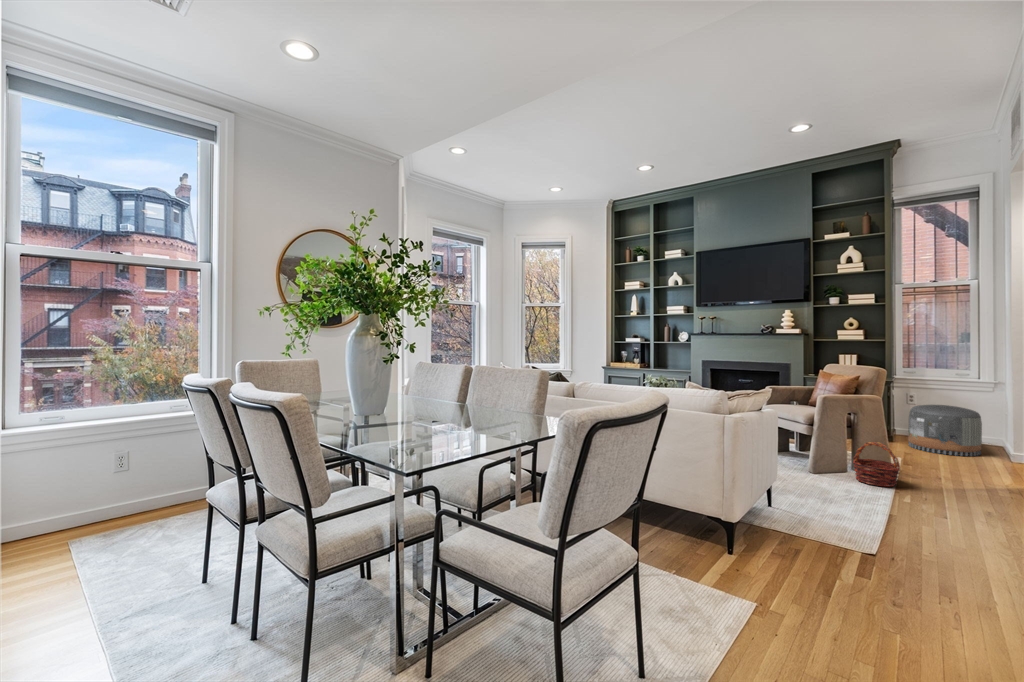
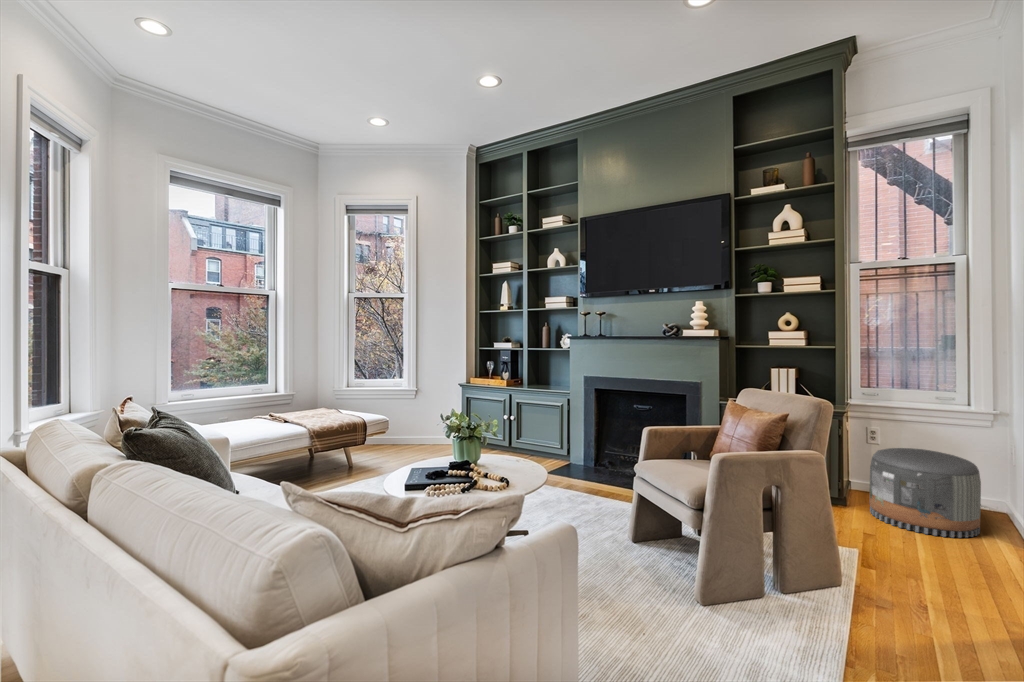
basket: present [853,442,900,487] -> none [776,547,862,645]

